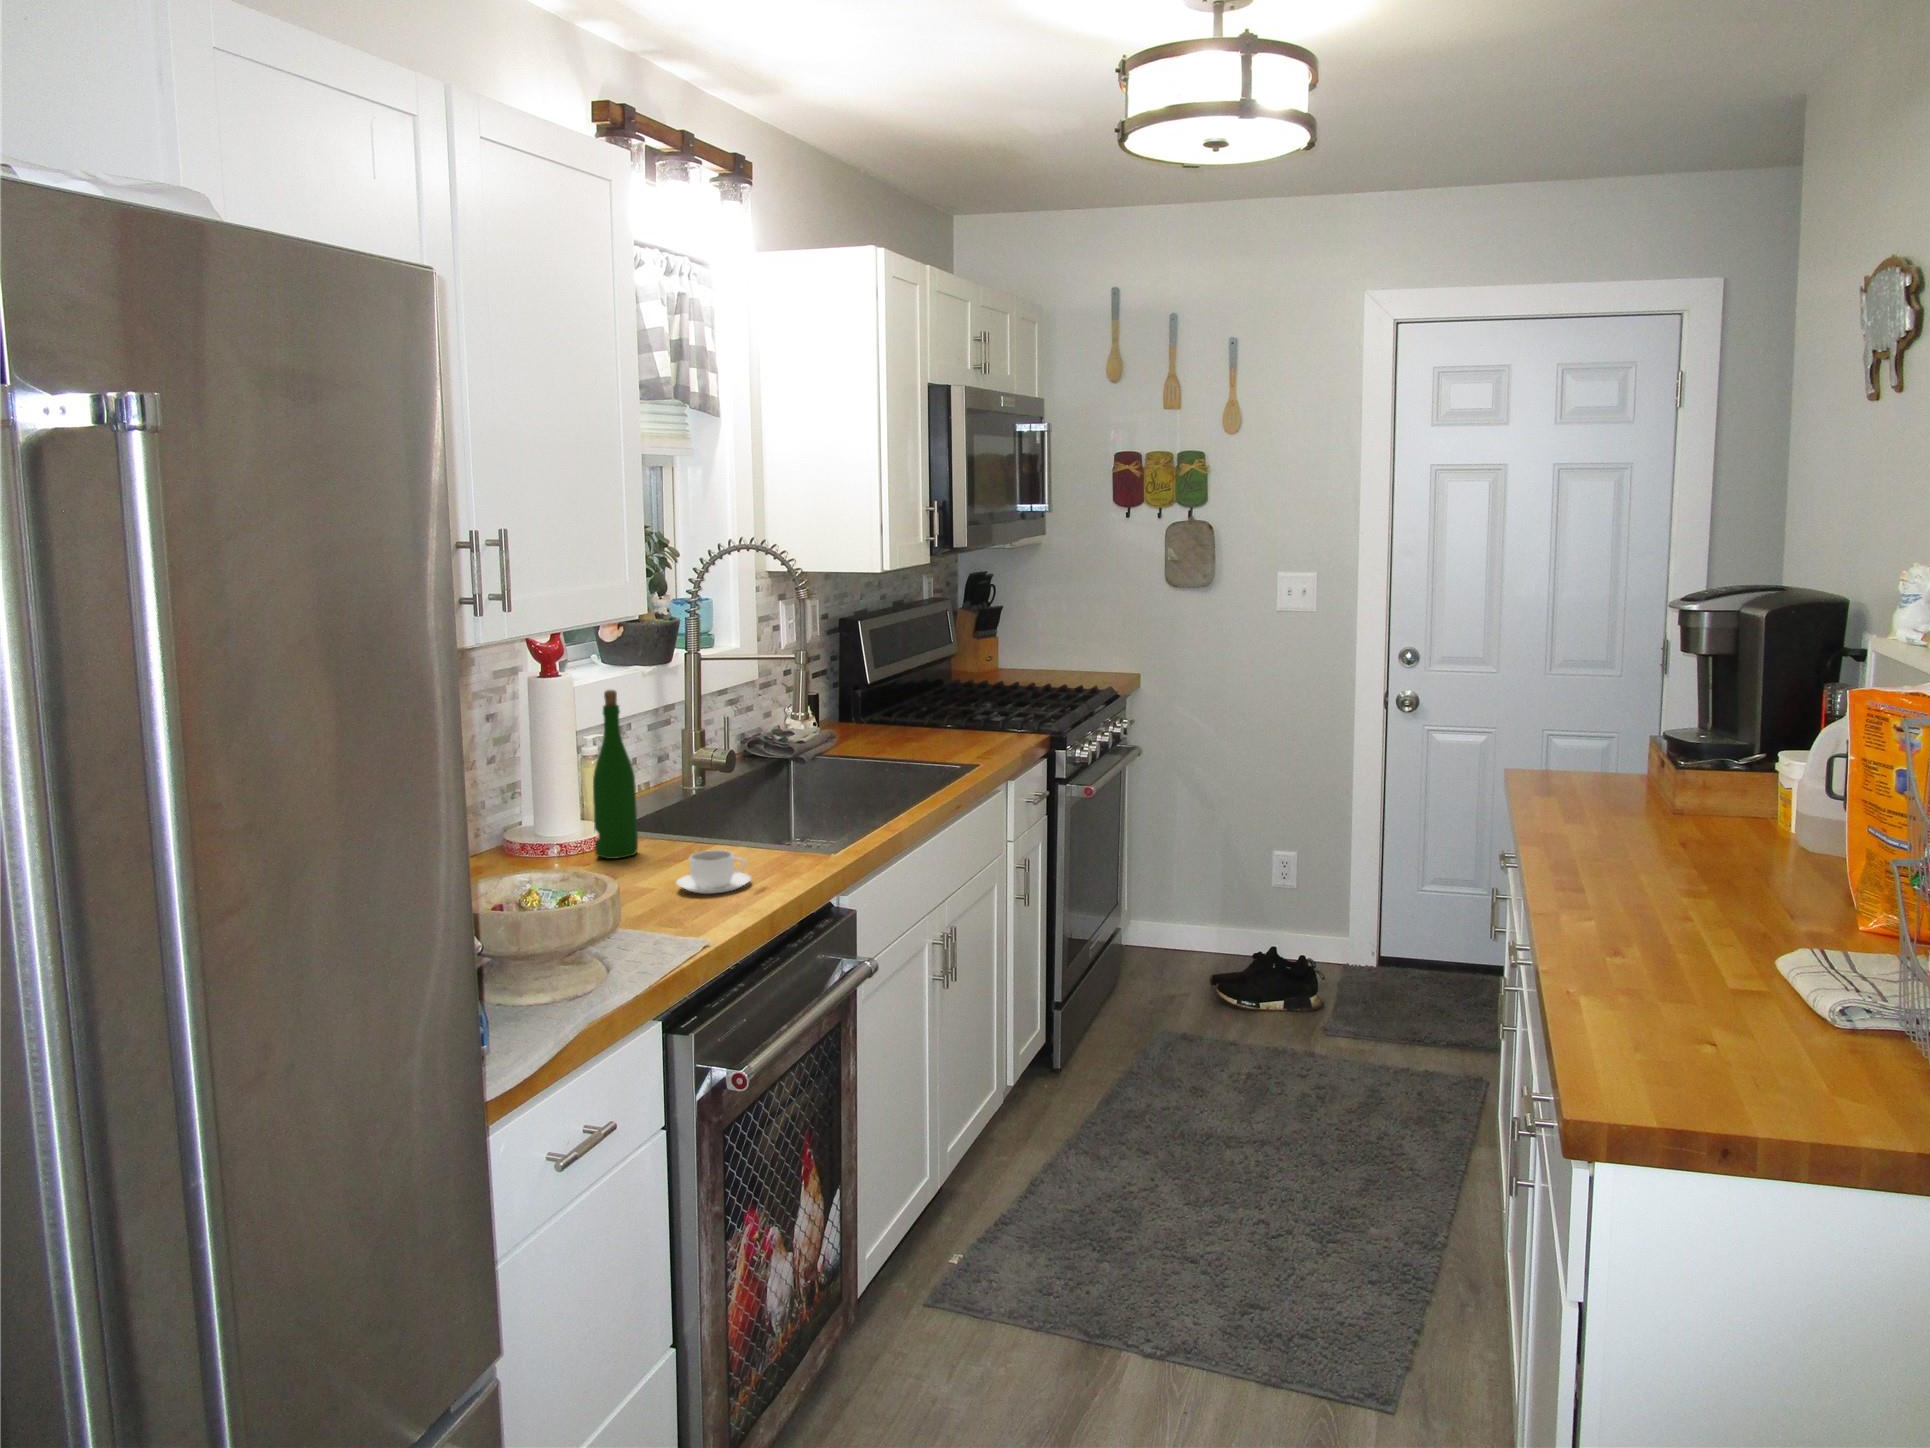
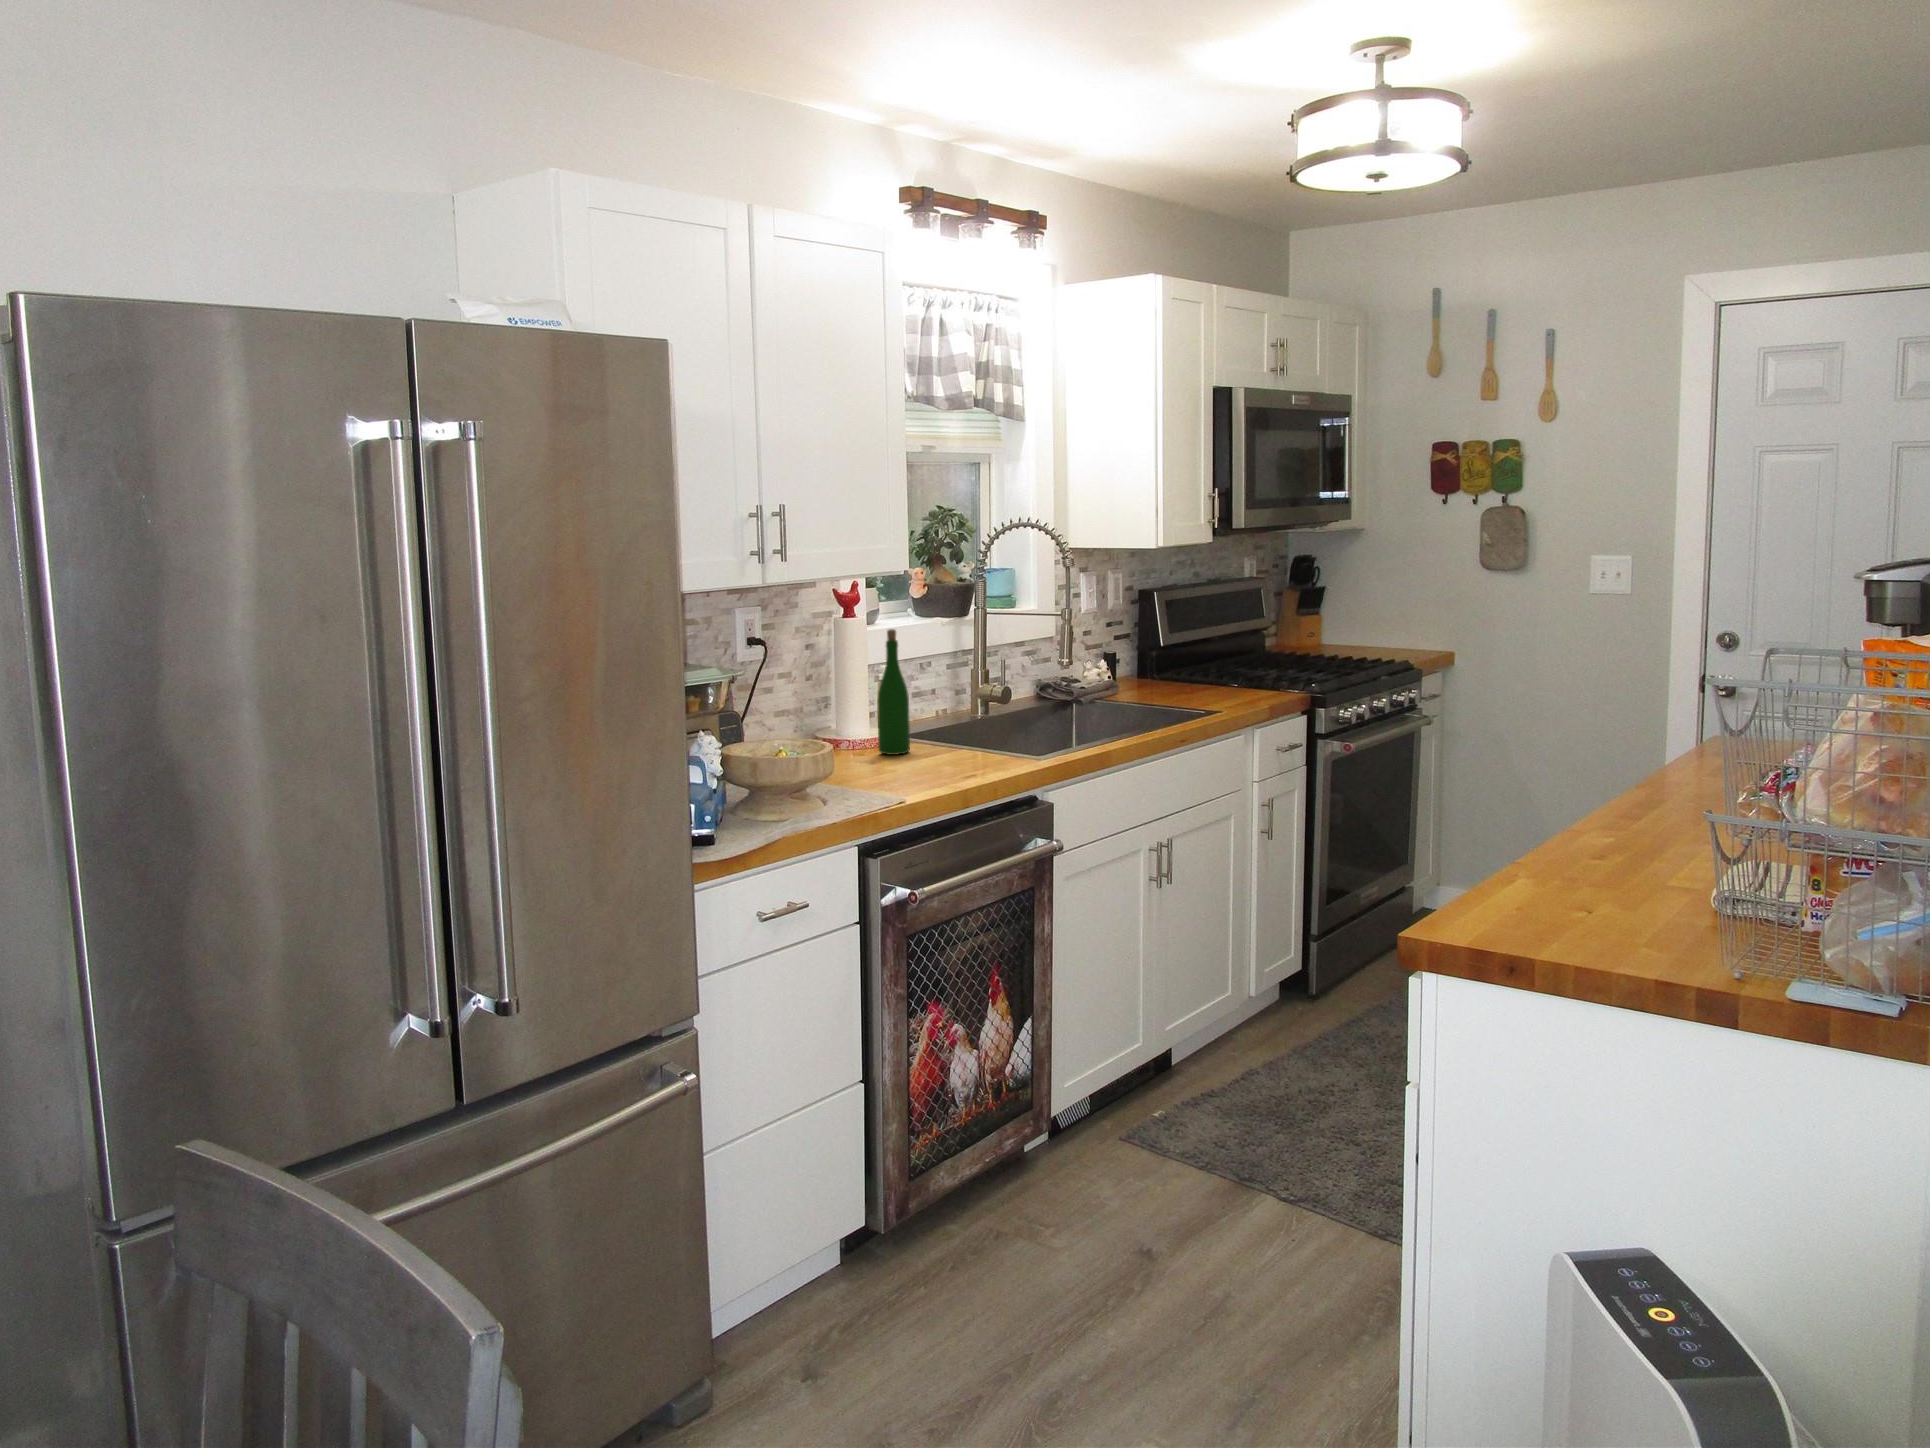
coffee cup: present [676,850,751,894] -> none [910,747,965,776]

